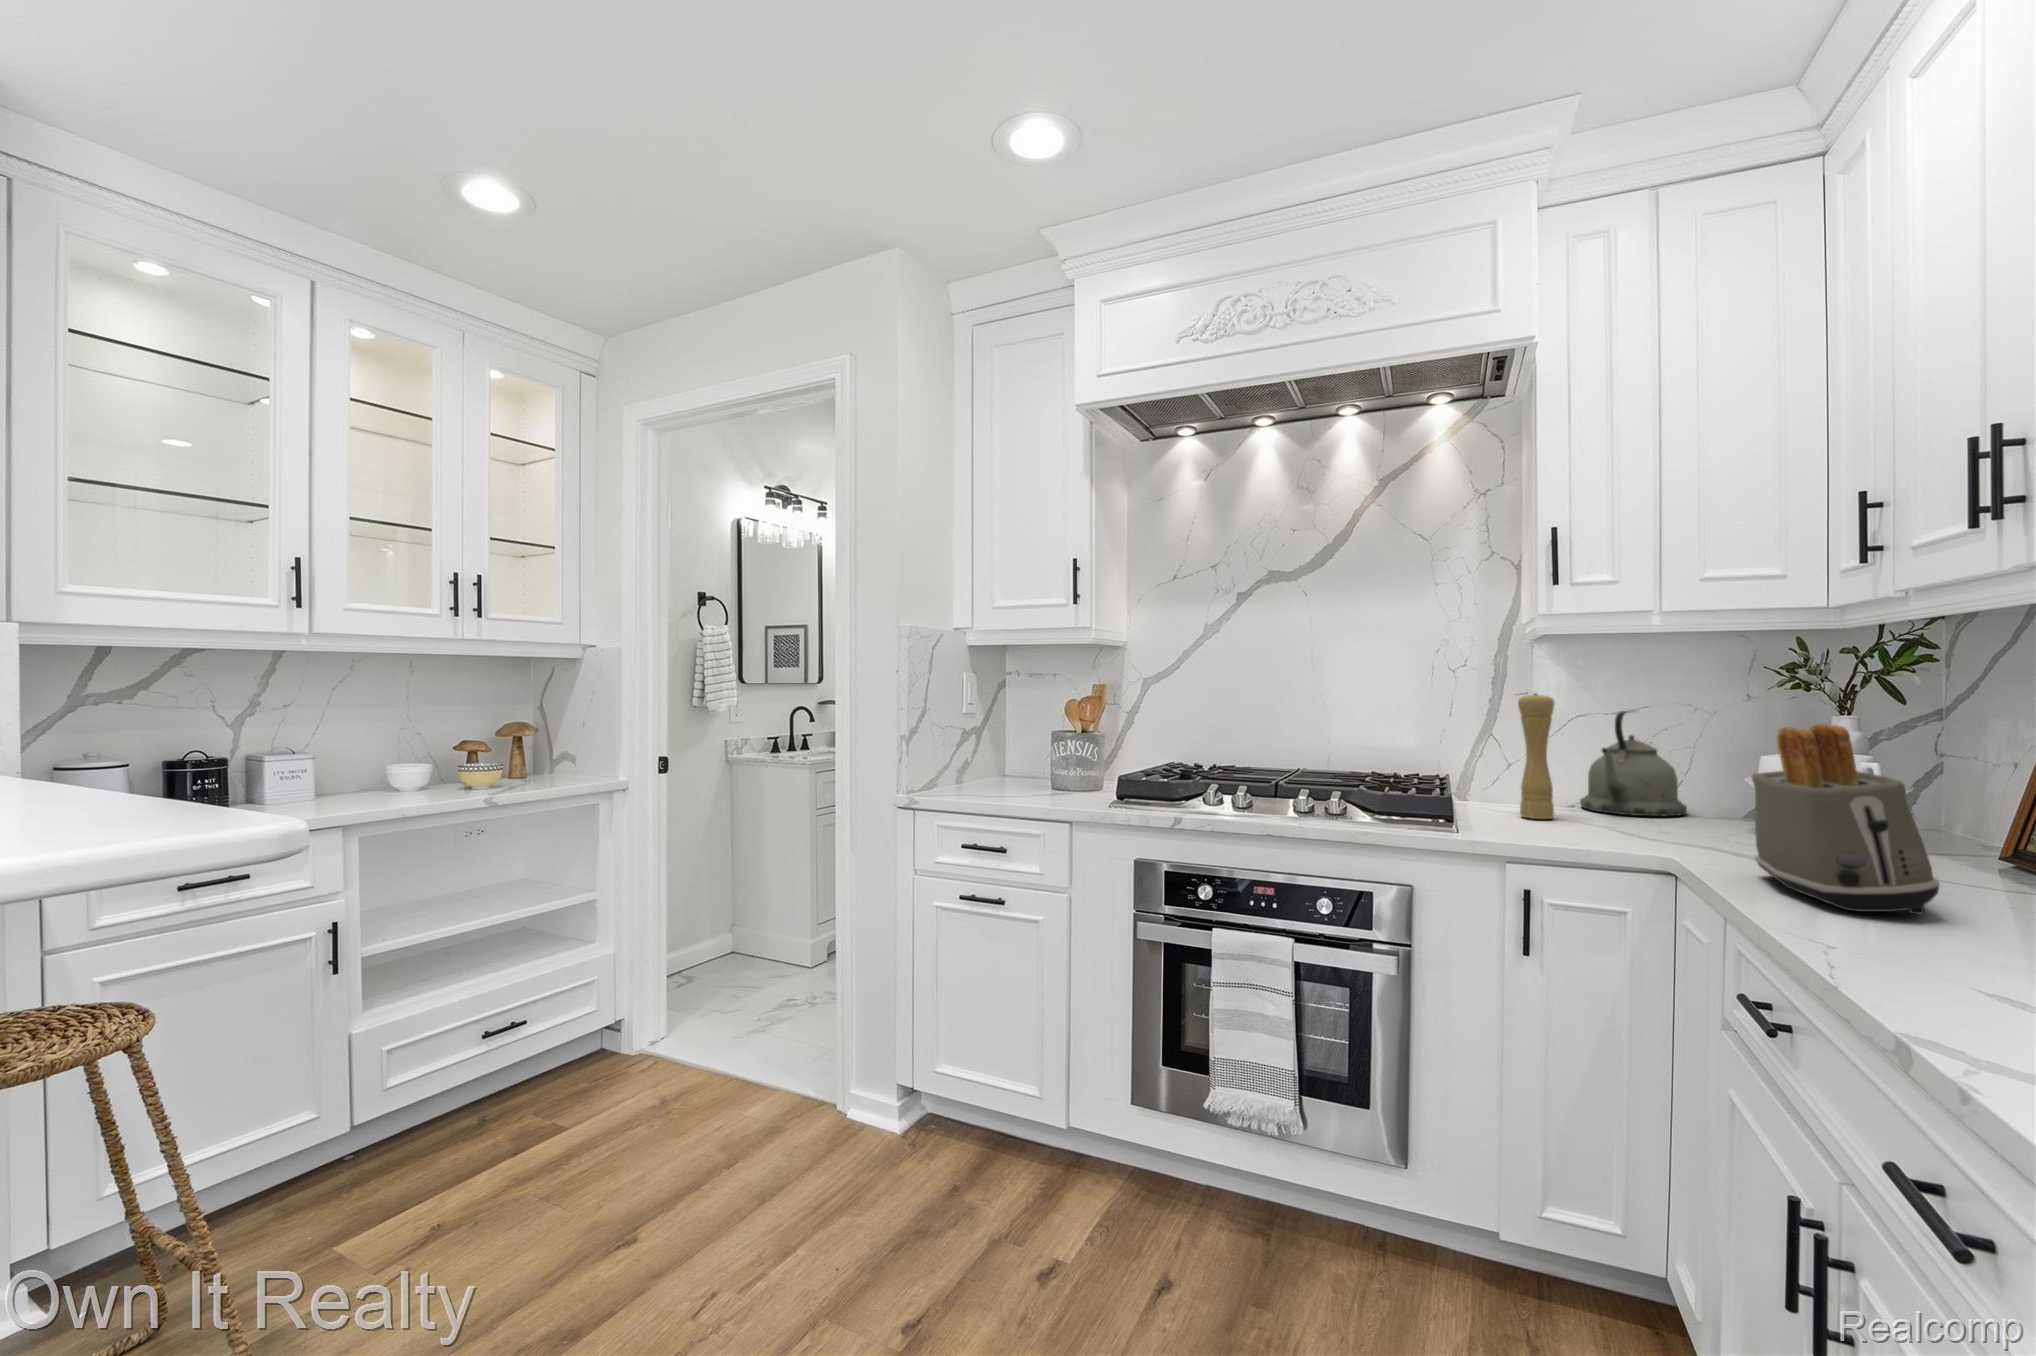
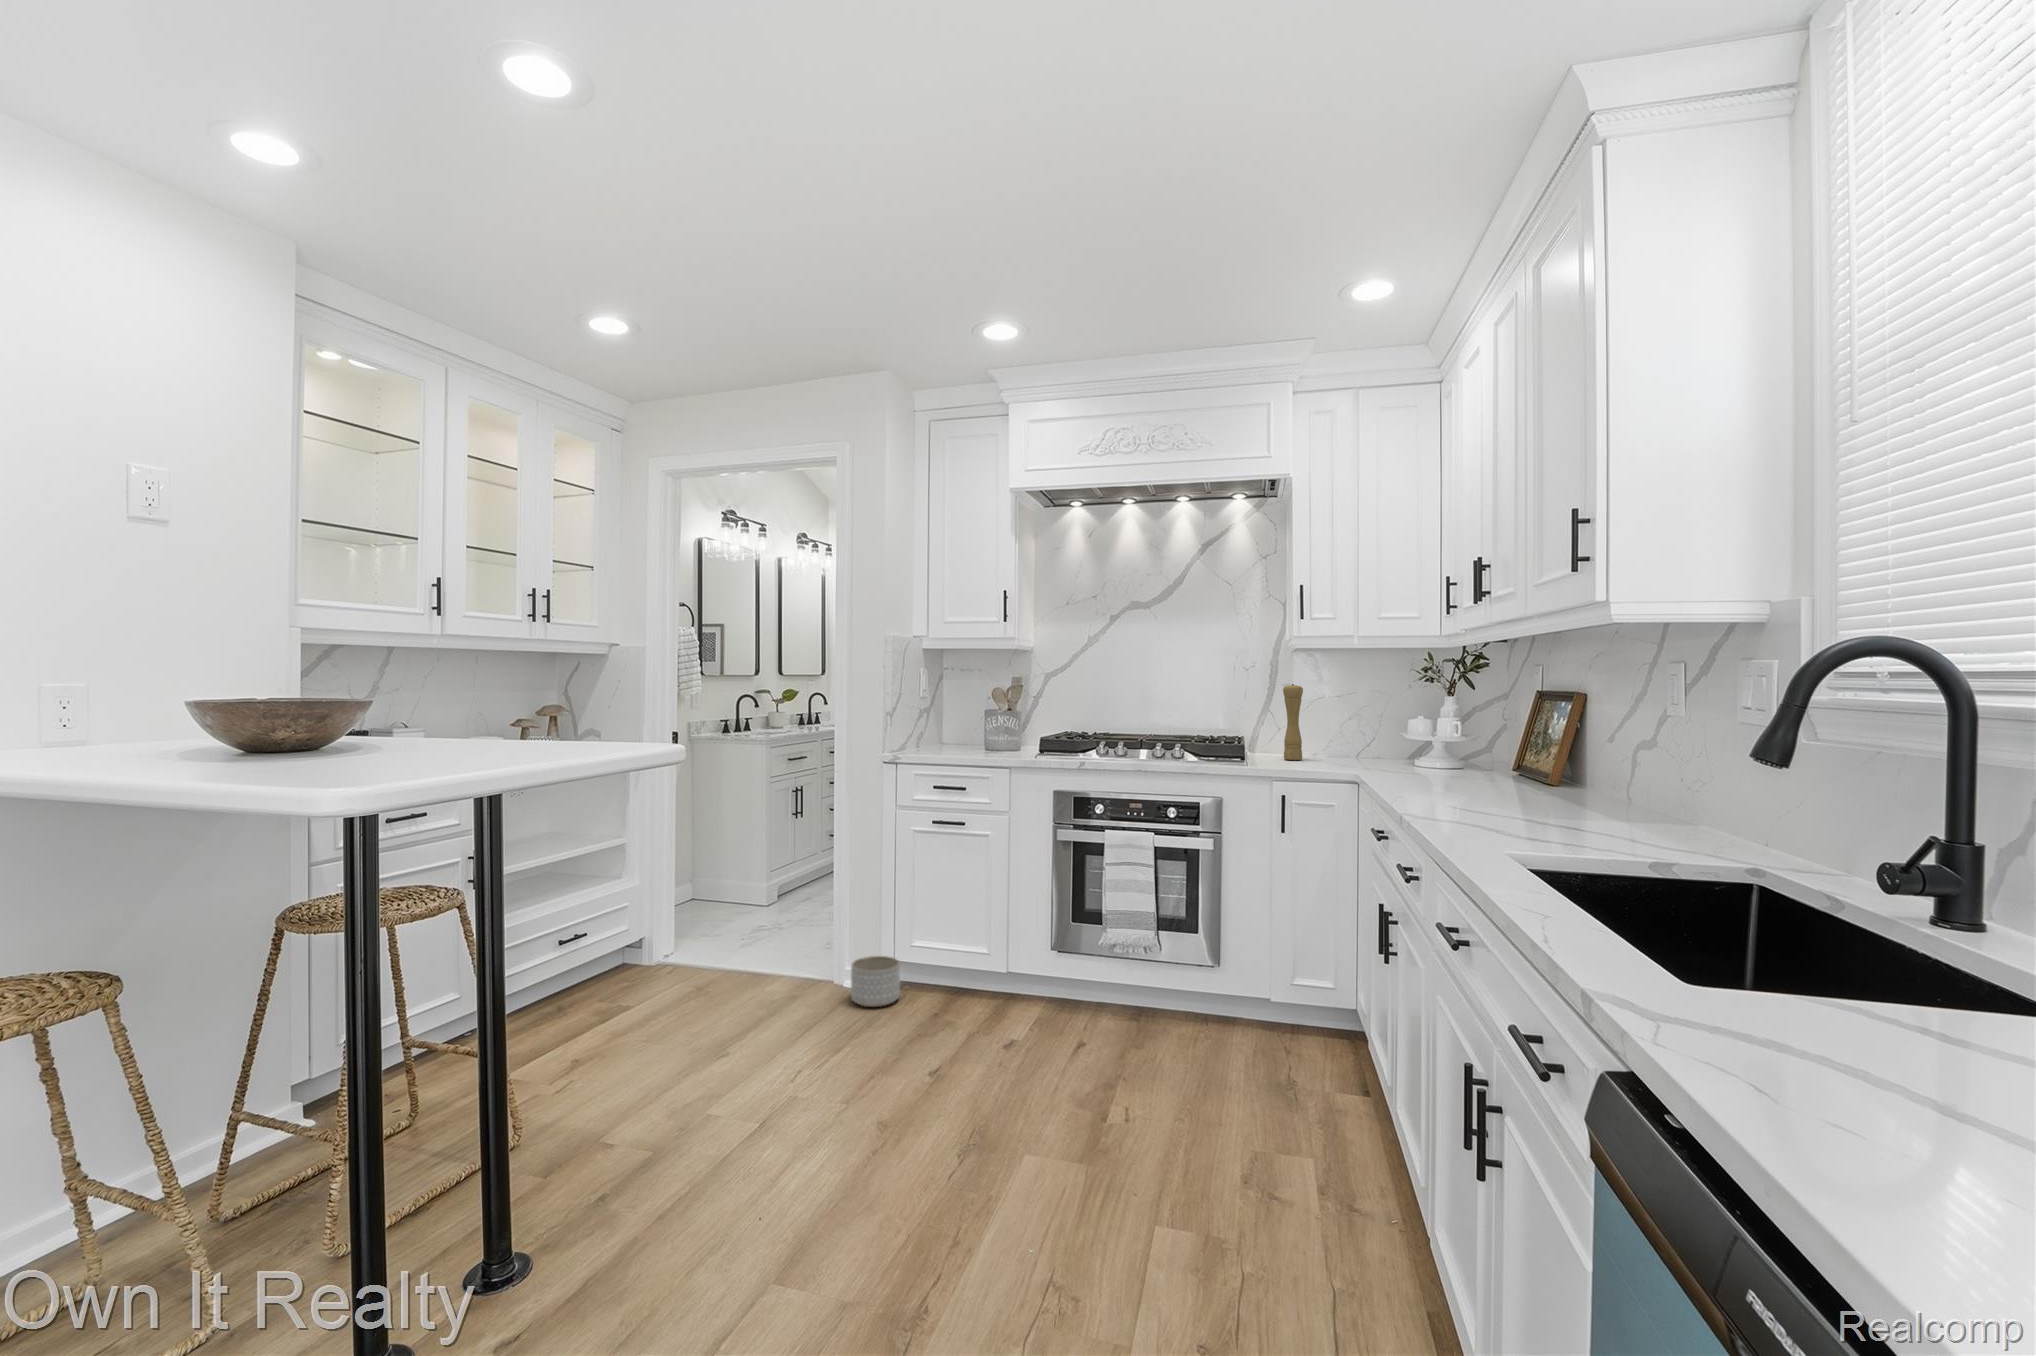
kettle: present [1580,711,1687,817] -> none [1319,695,1376,758]
toaster: present [1752,724,1940,914] -> none [1389,697,1455,786]
planter: none [844,1082,914,1166] -> present [851,956,900,1007]

